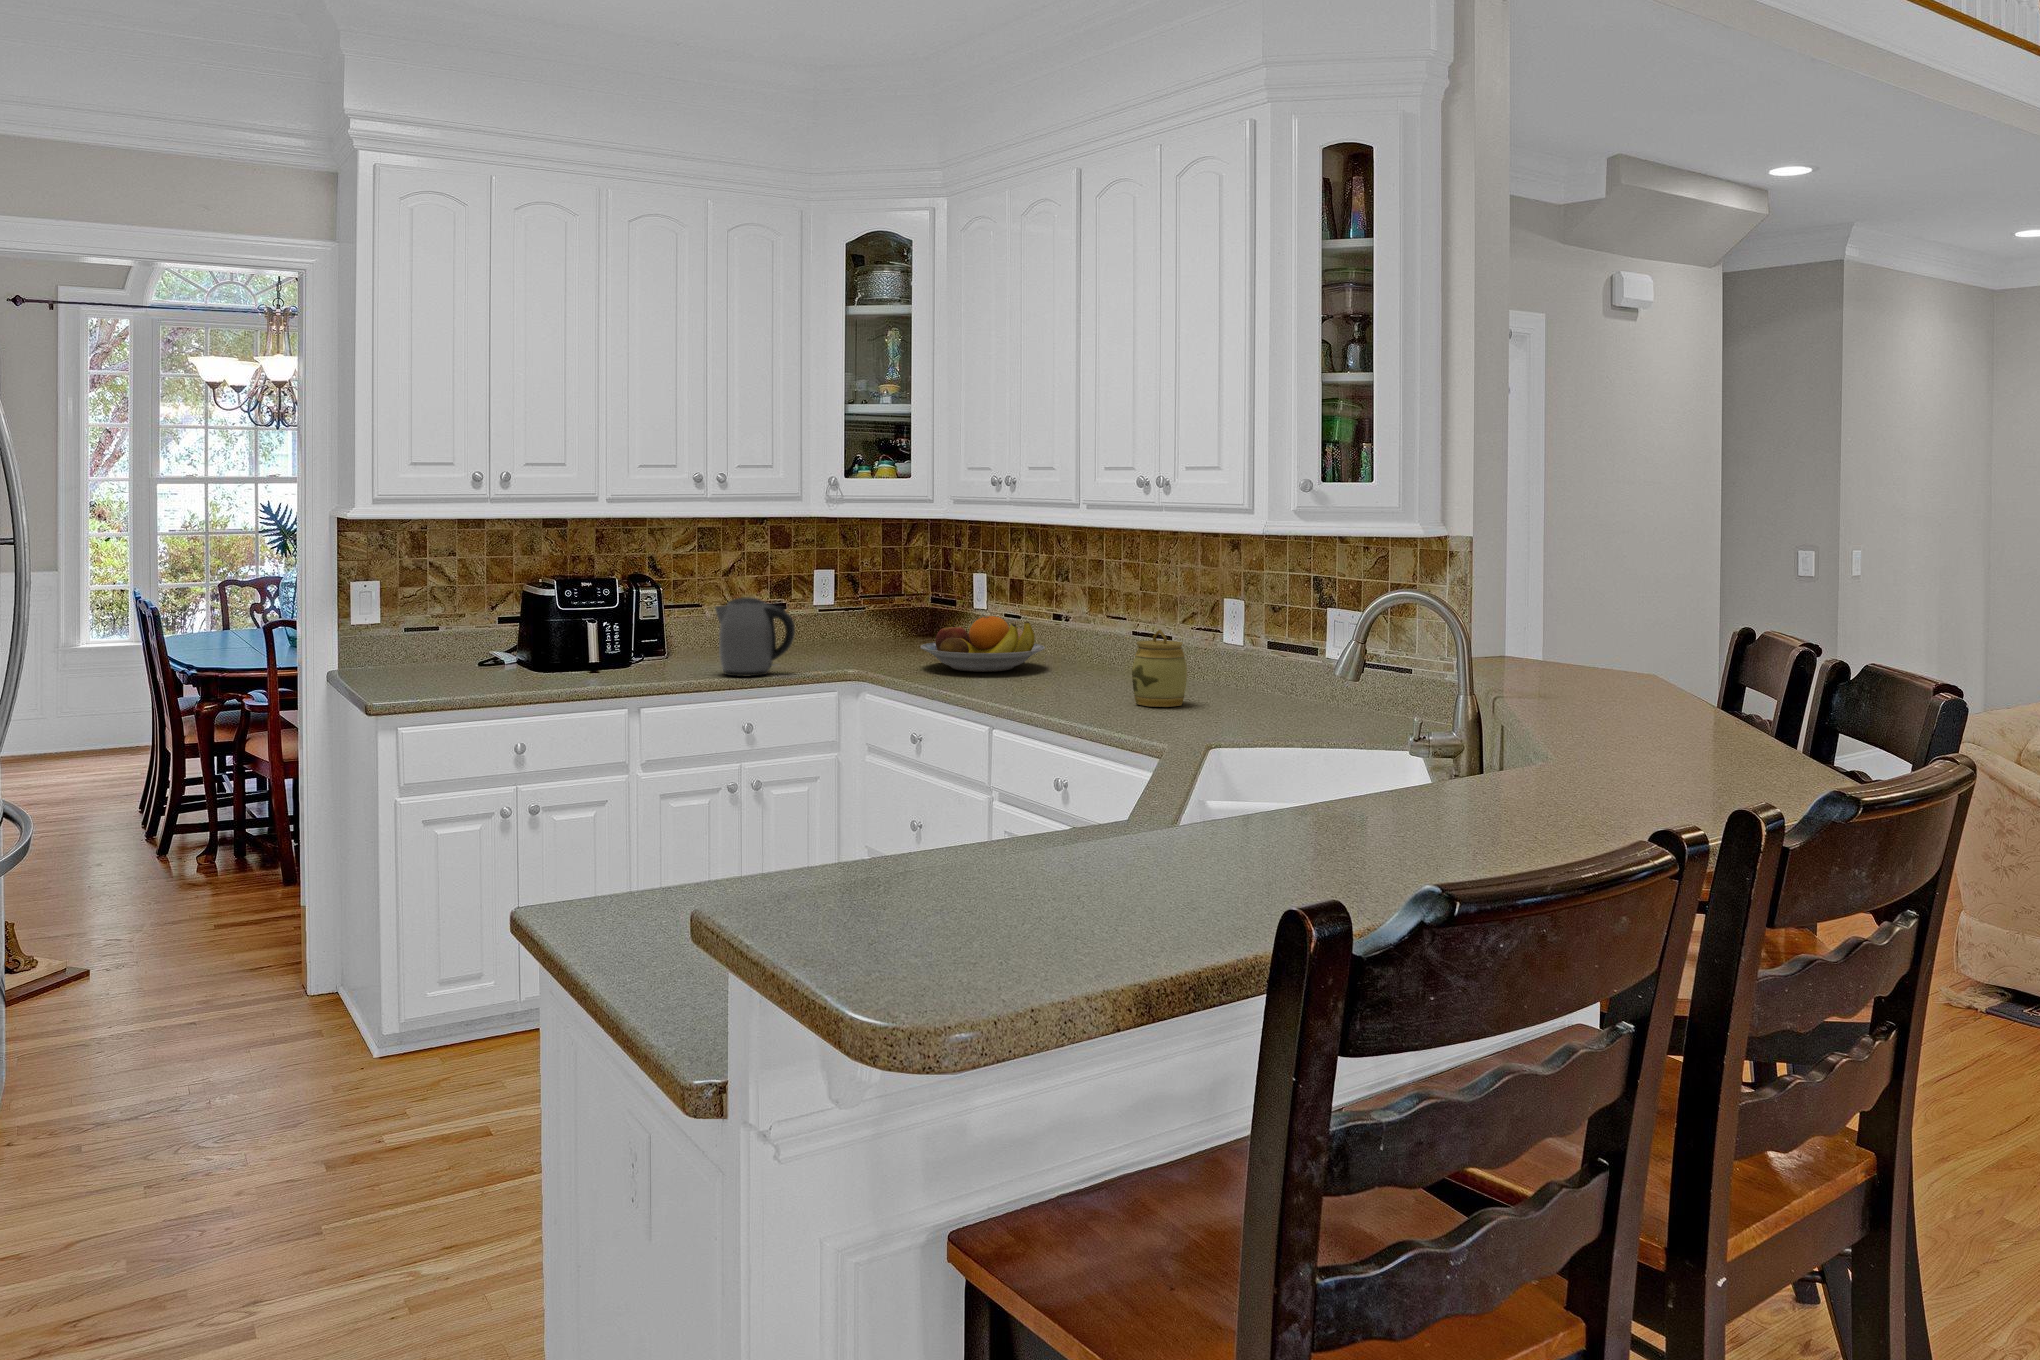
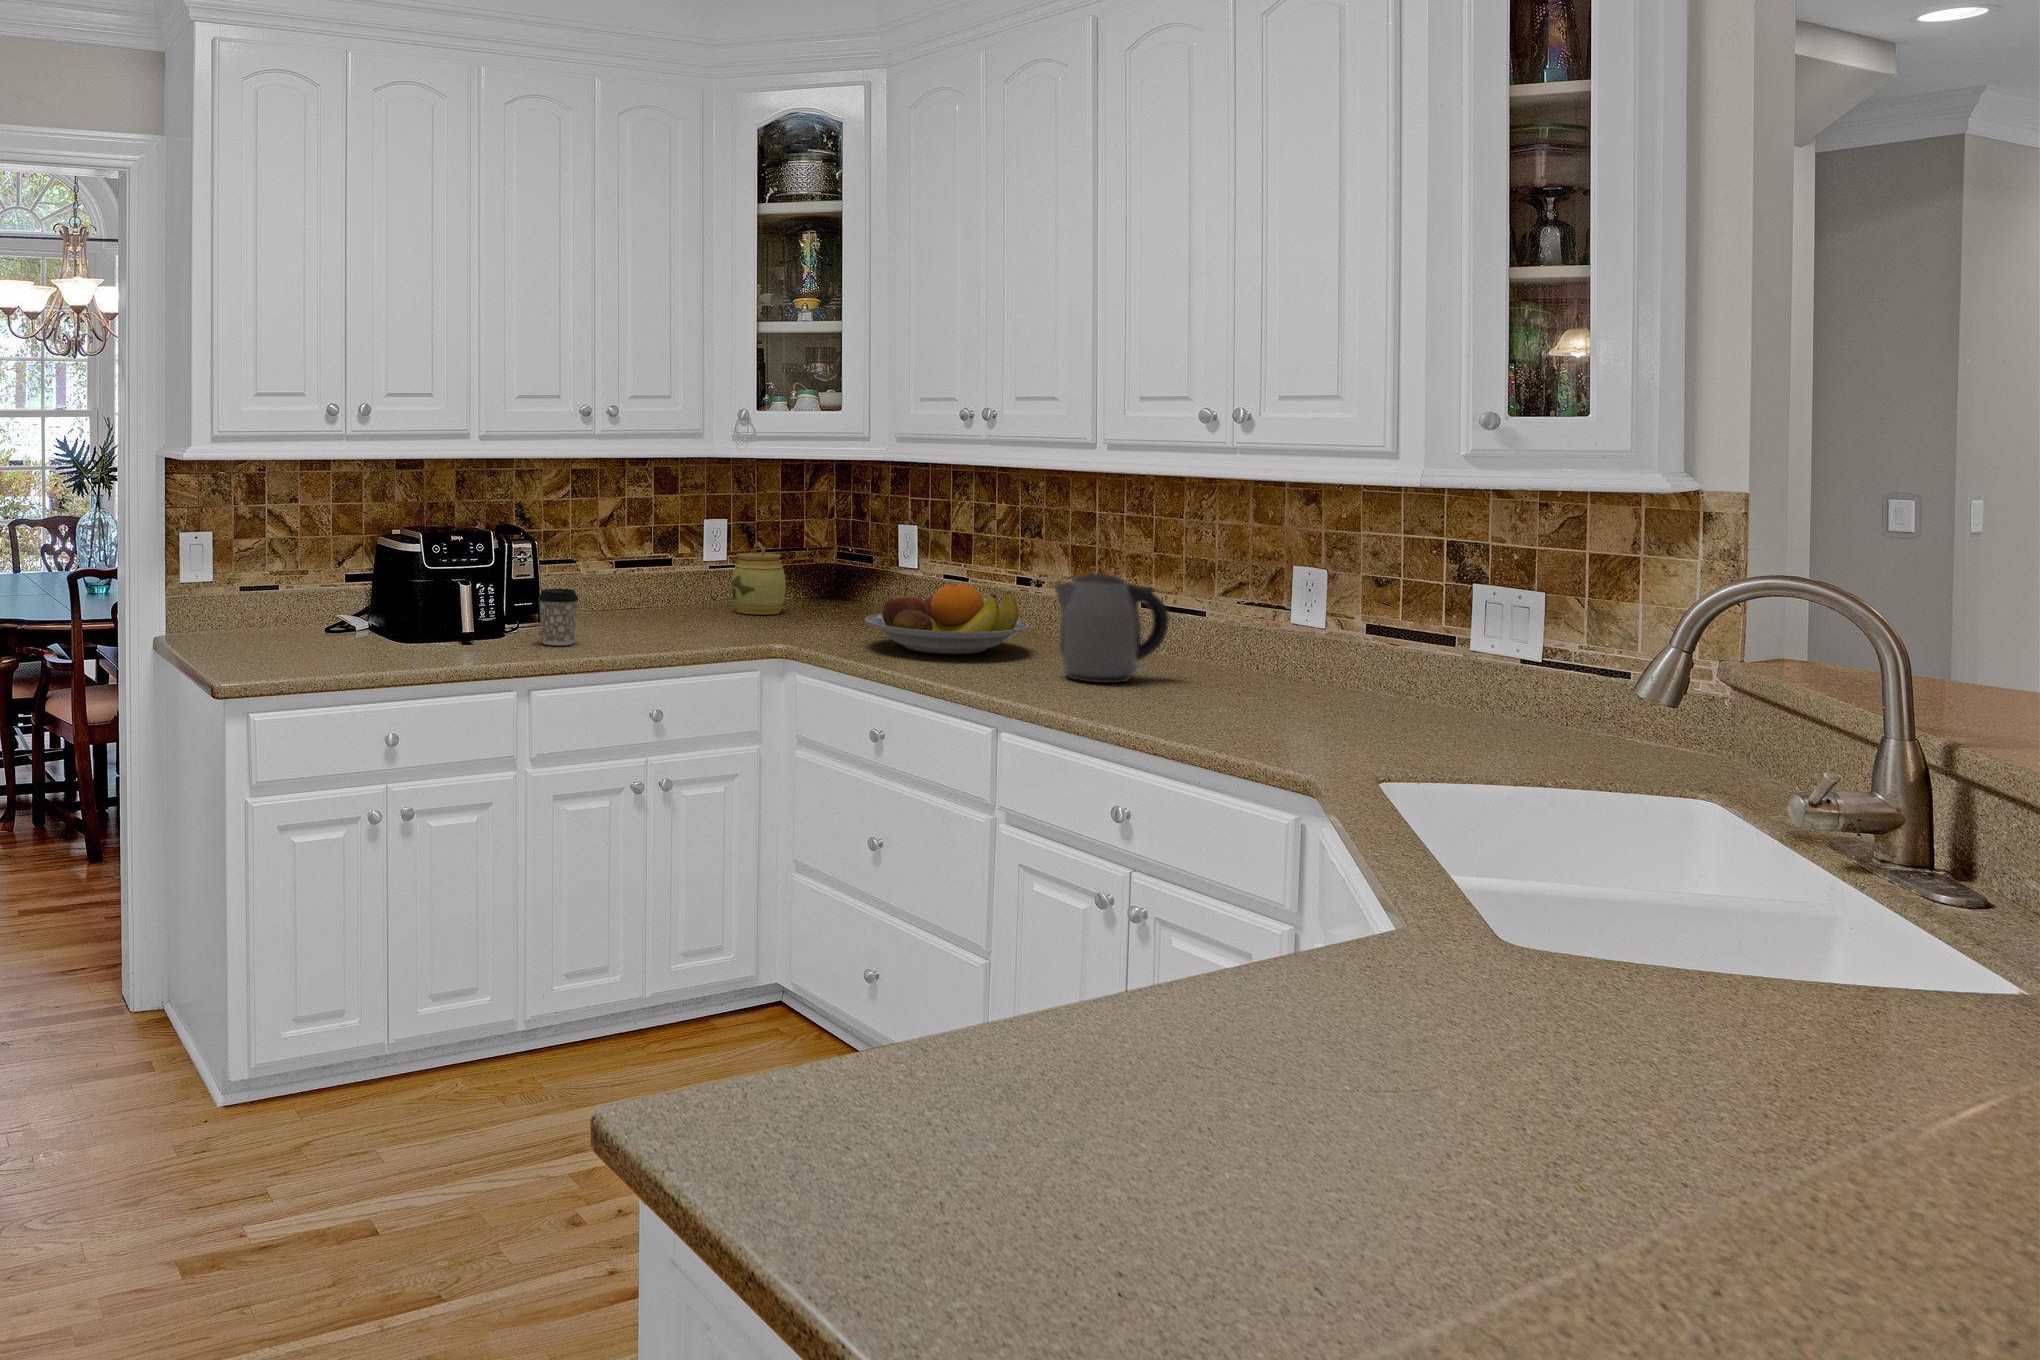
kettle: present [715,597,795,676] -> present [1055,573,1169,683]
coffee cup: none [656,626,691,671] -> present [538,589,579,645]
jar: present [1132,629,1187,707] -> present [732,542,786,615]

